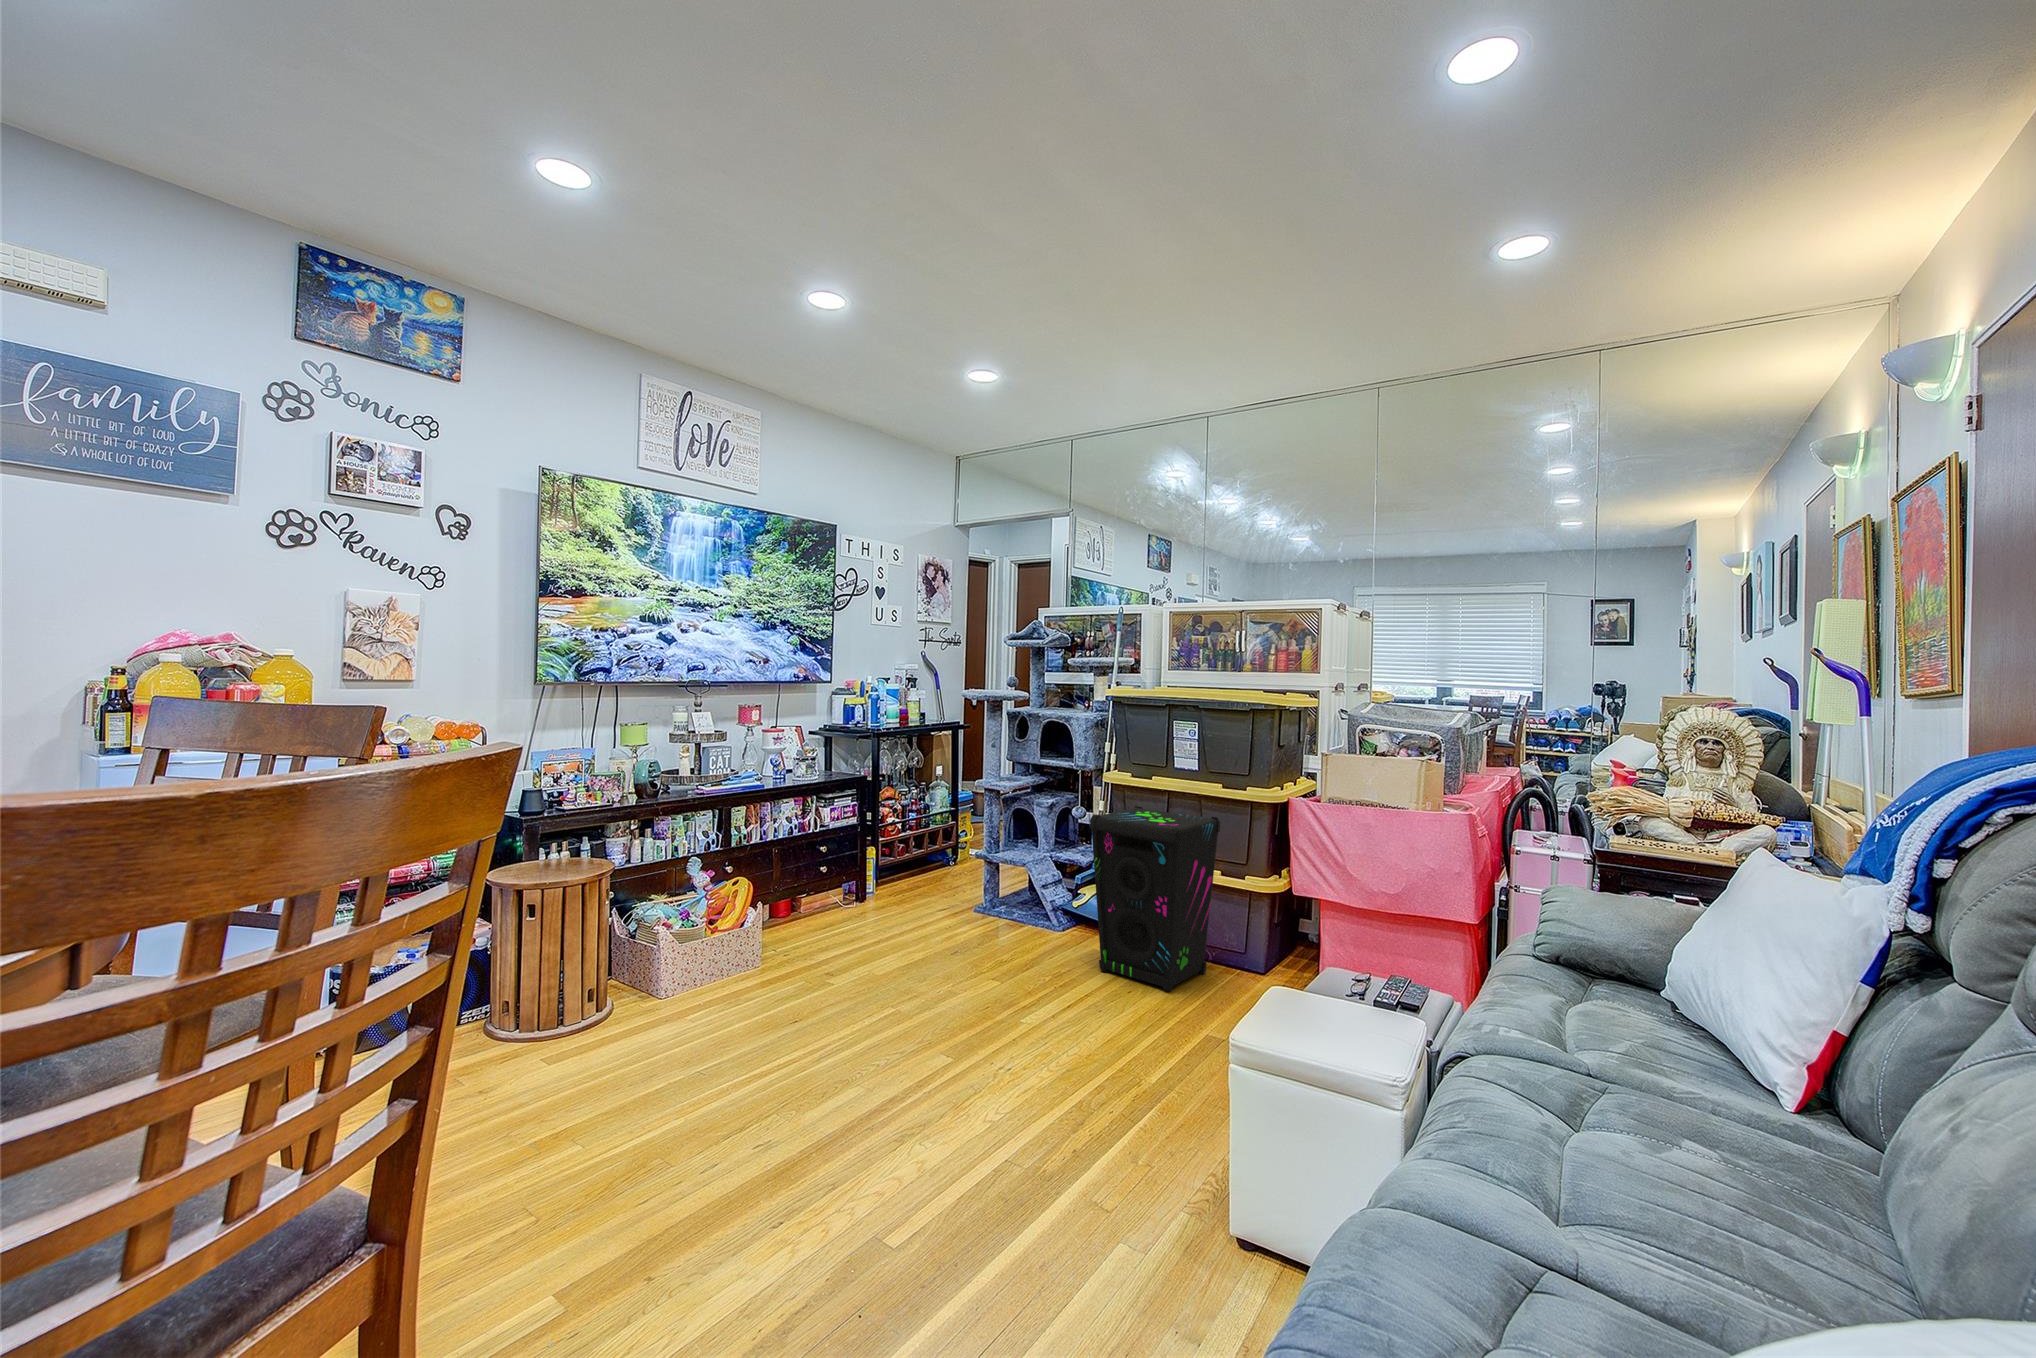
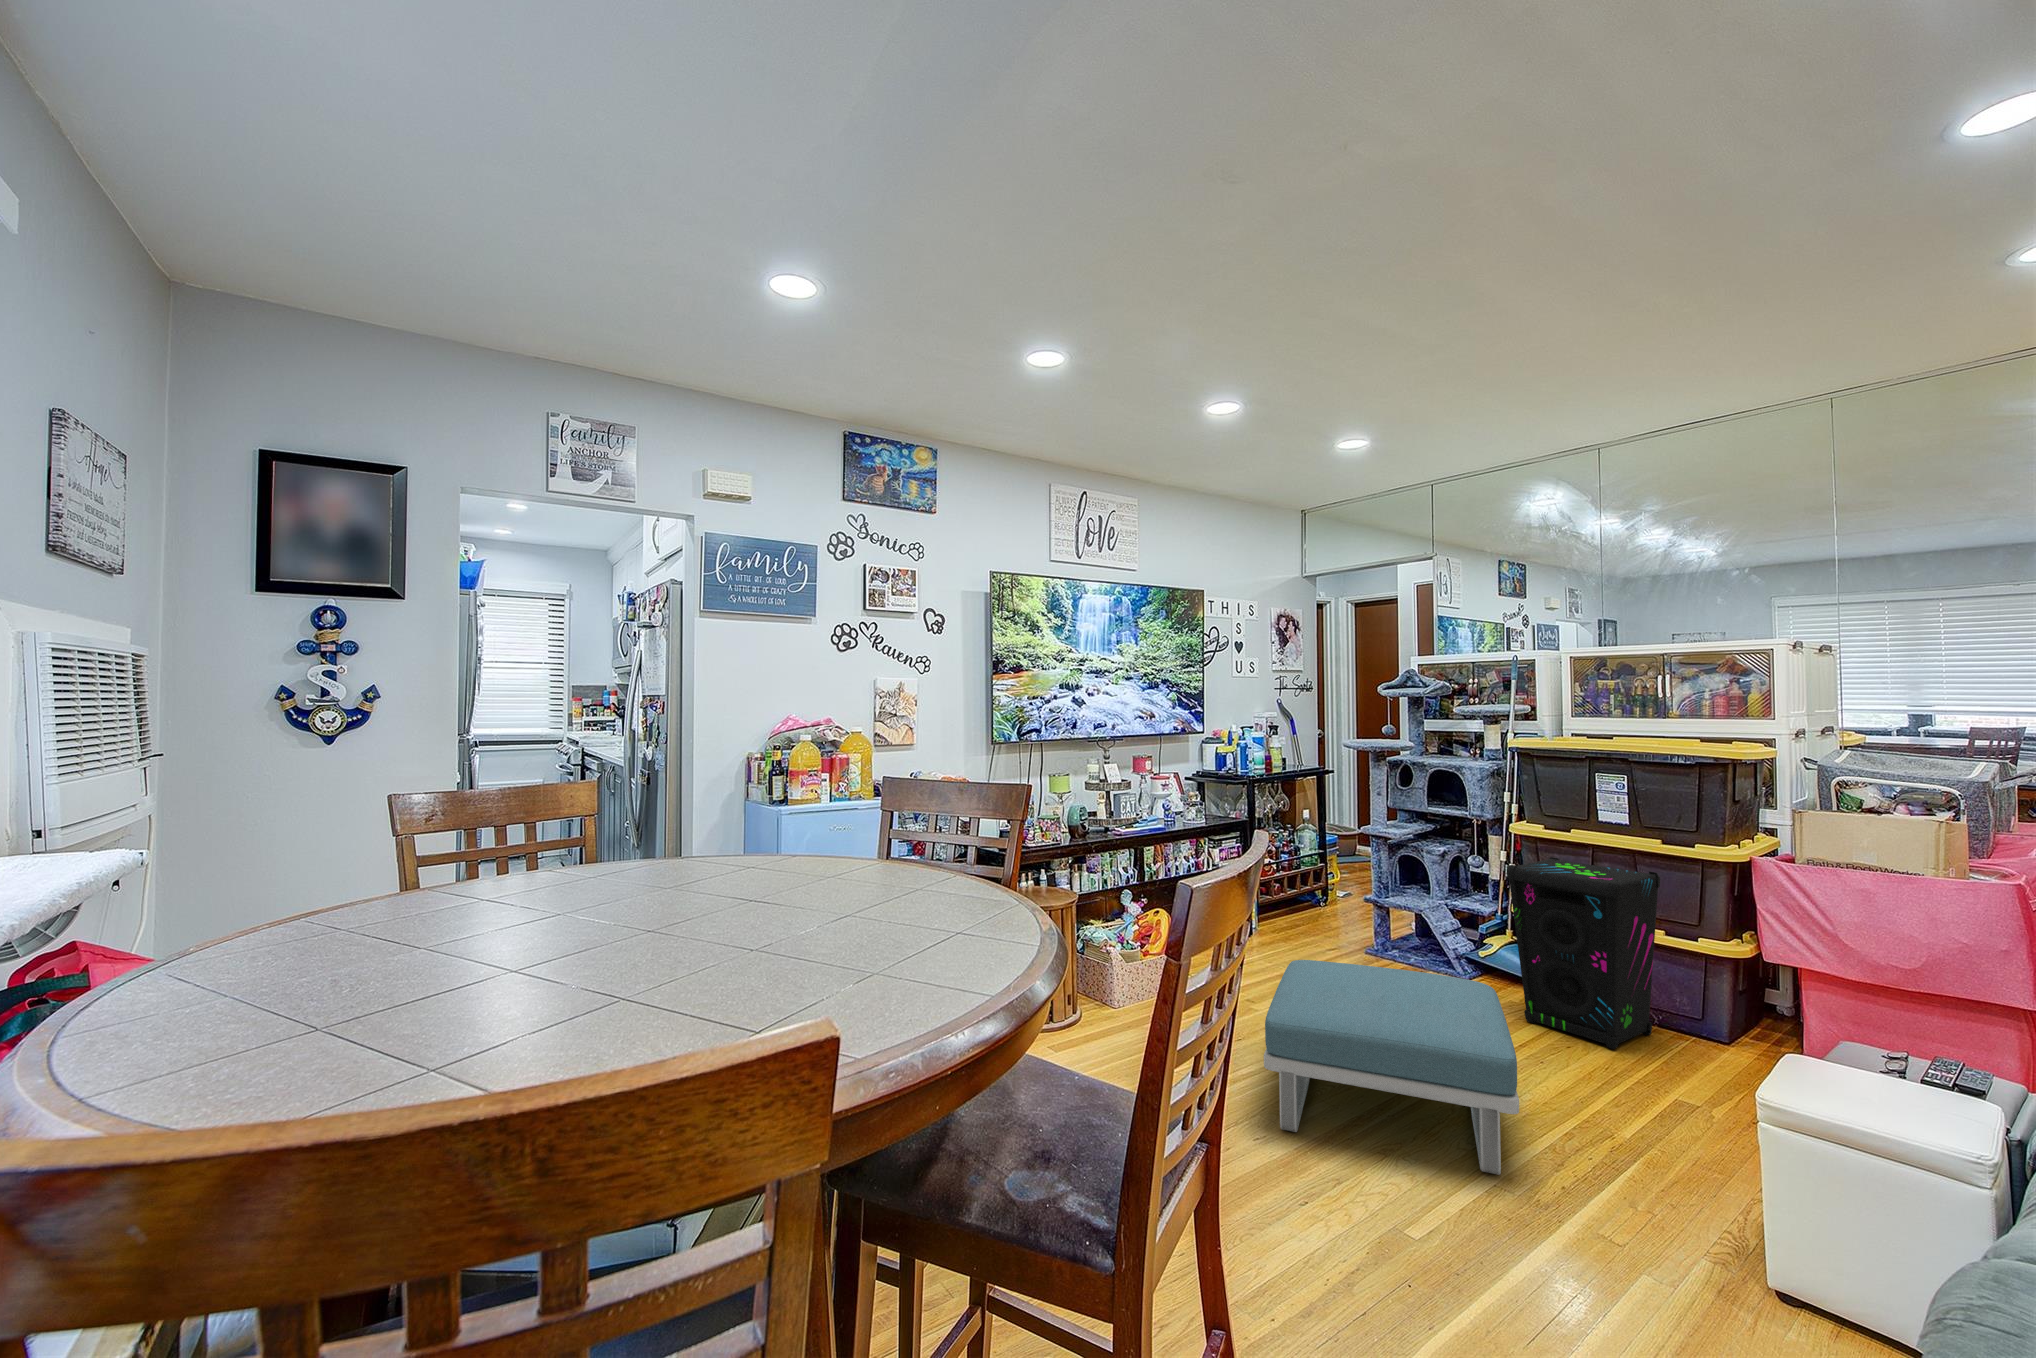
footstool: none [777,926,1053,1146] -> present [1264,960,1519,1175]

